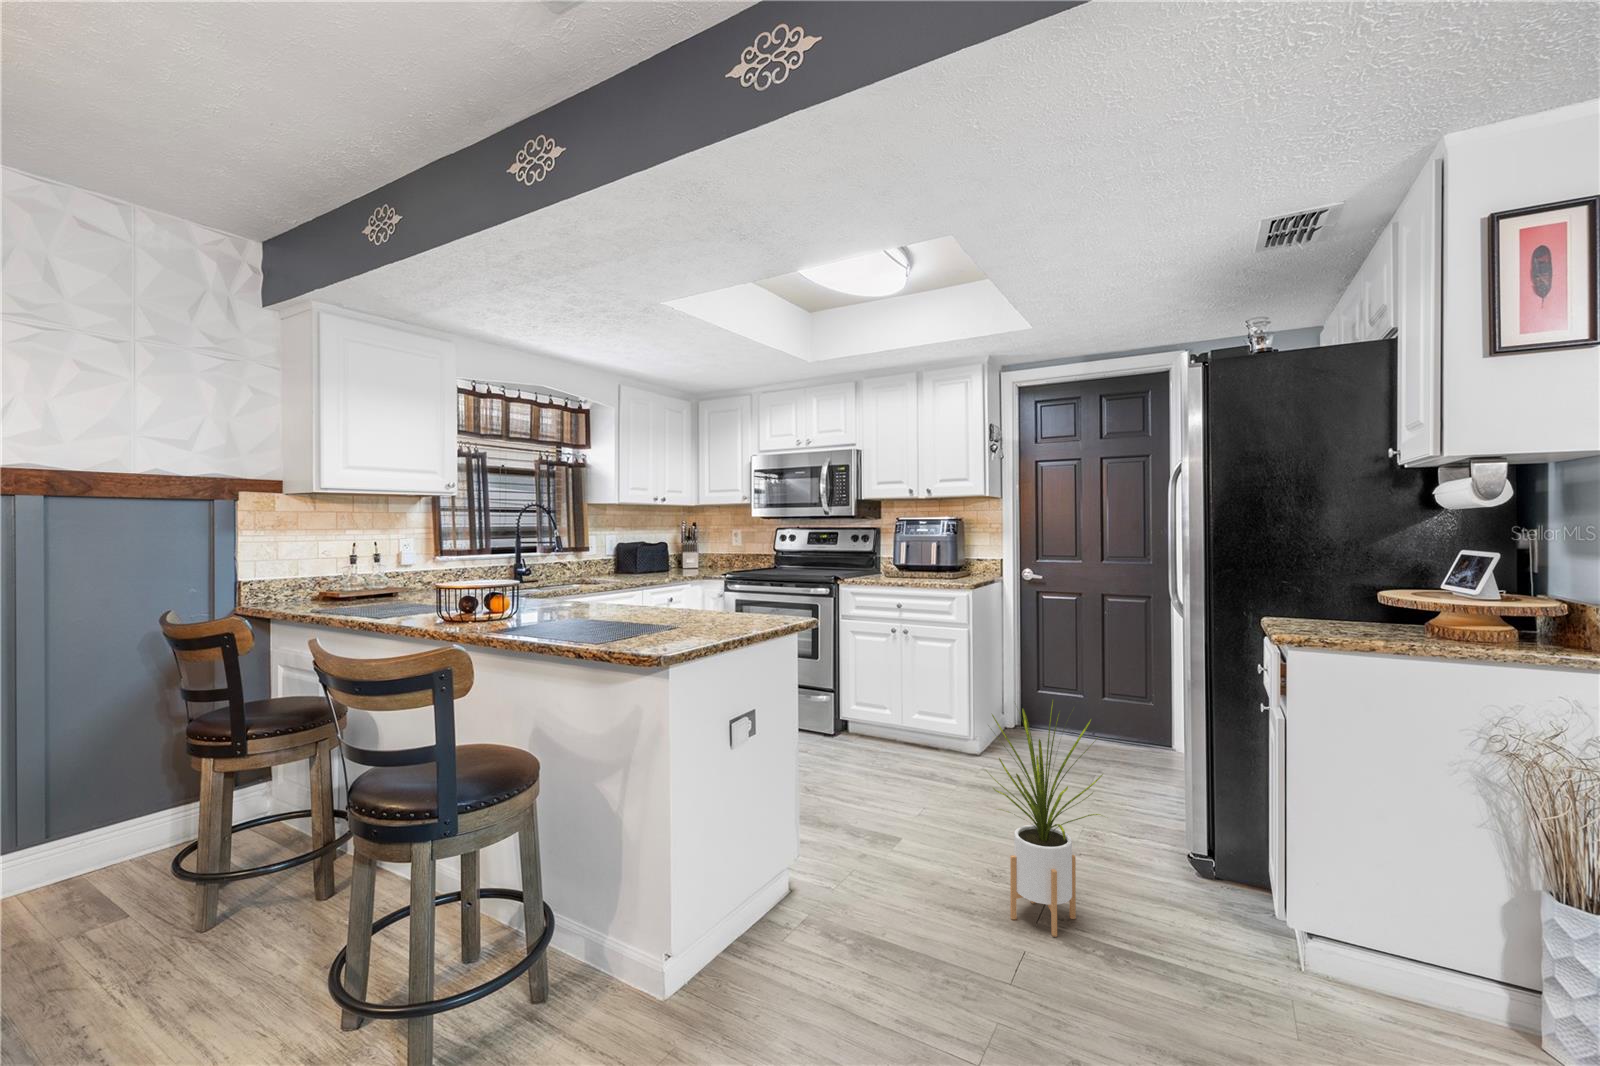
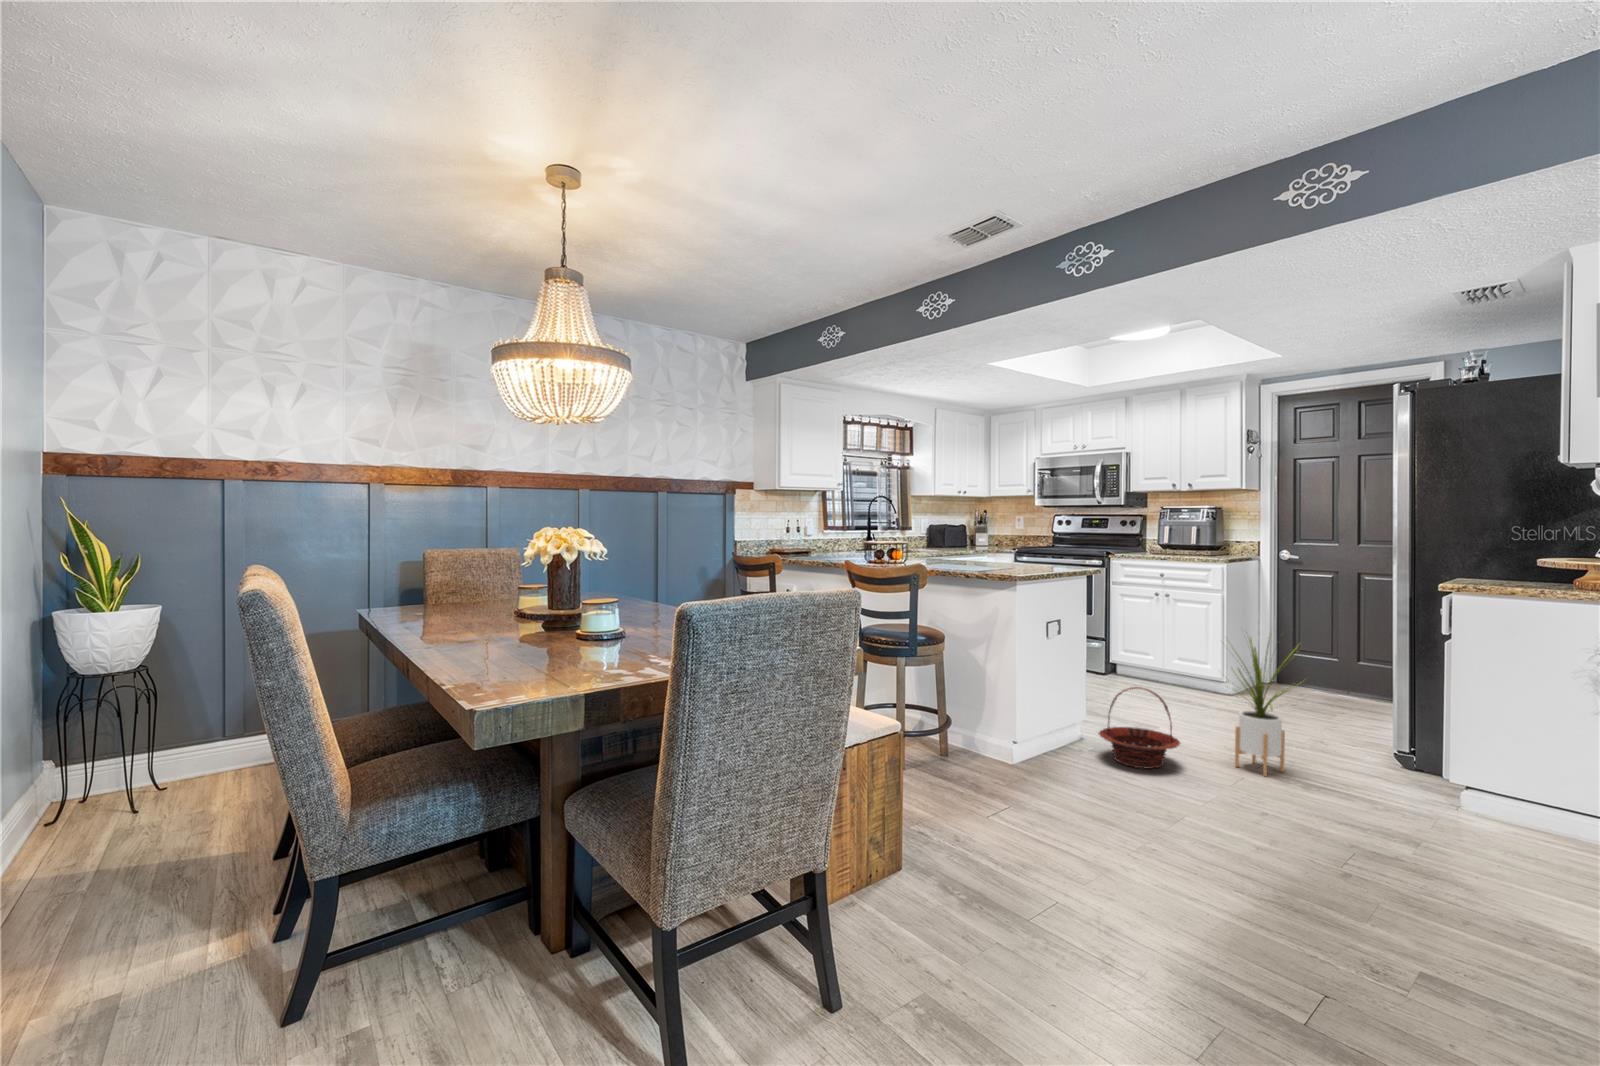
basket: none [815,812,938,956] -> present [1098,687,1180,769]

